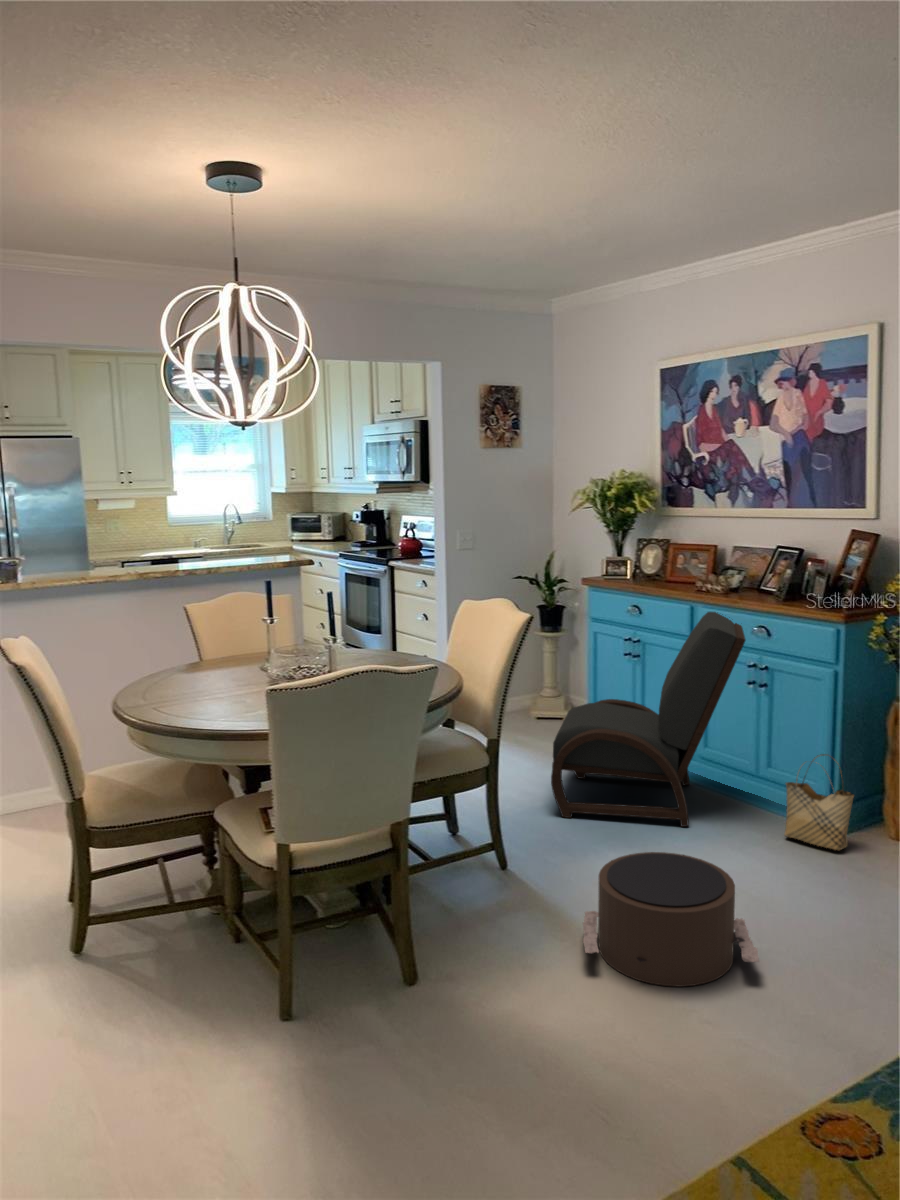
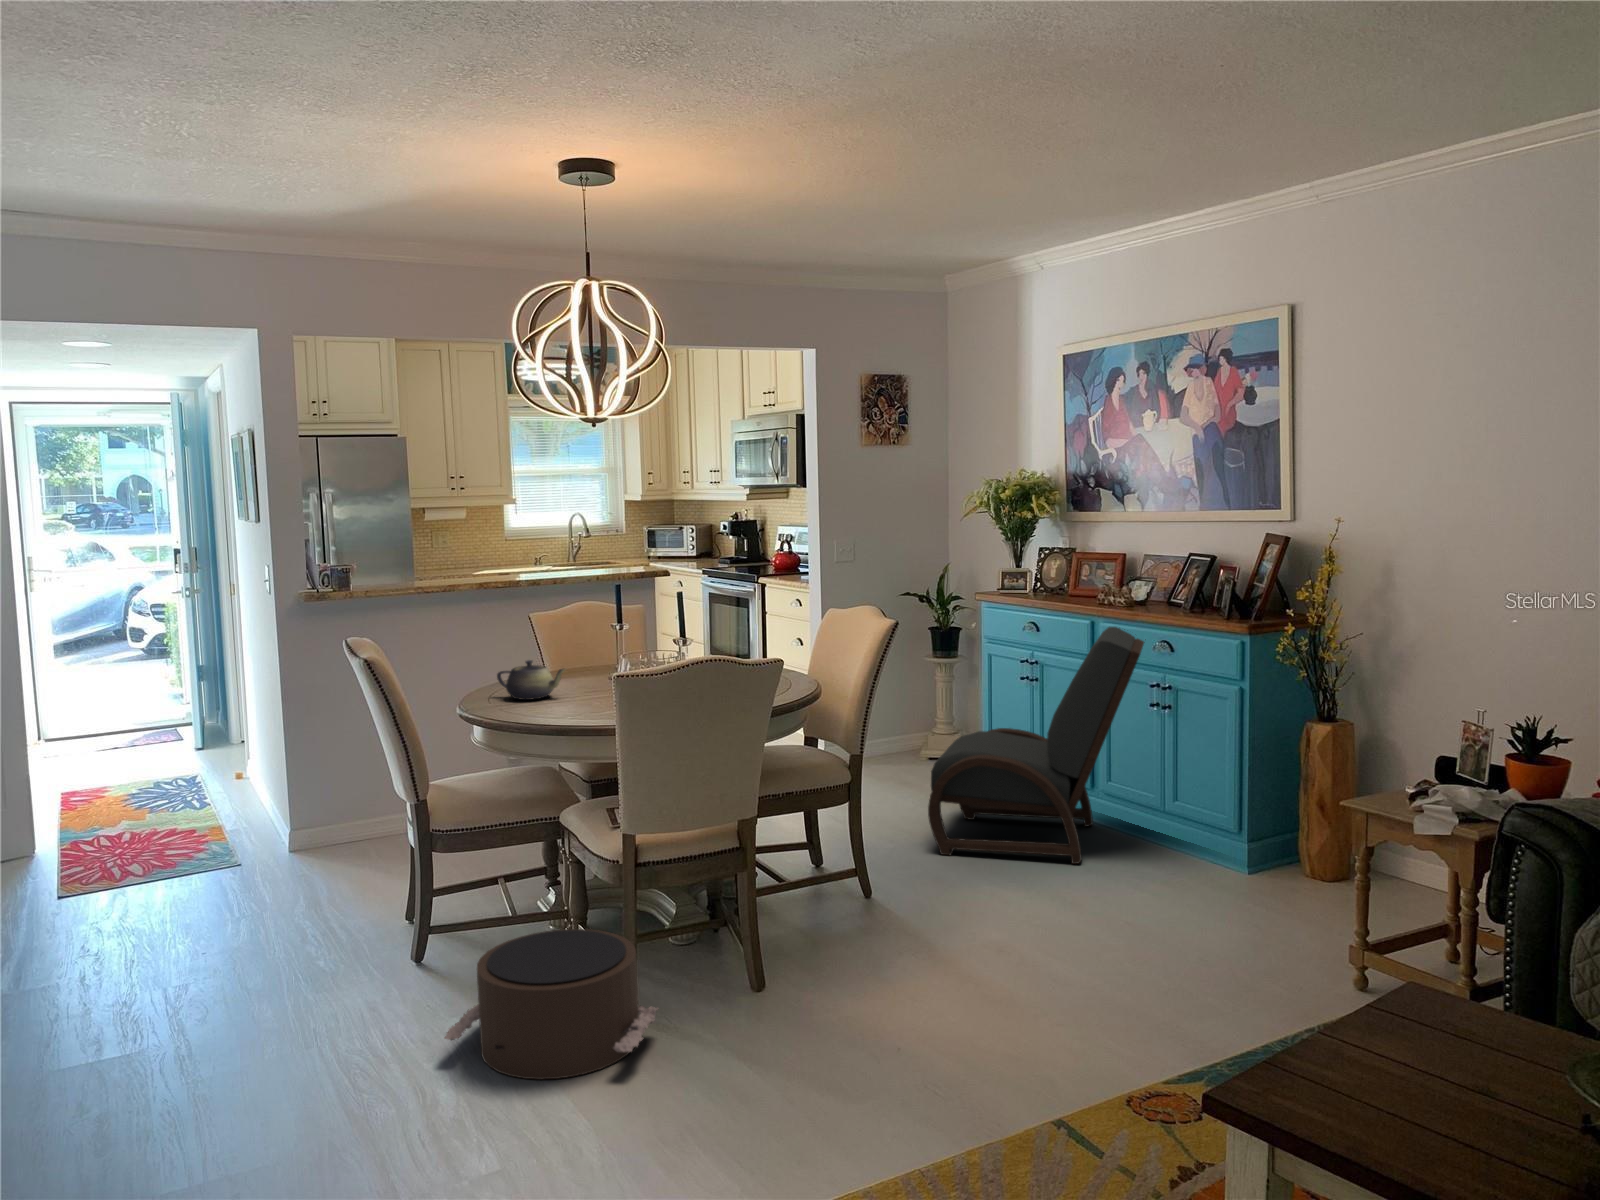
teapot: none [152,656,221,695] -> present [497,660,565,700]
woven basket: present [785,754,854,850] -> none [1185,781,1259,886]
pouf: present [583,852,759,987] -> present [445,929,658,1079]

